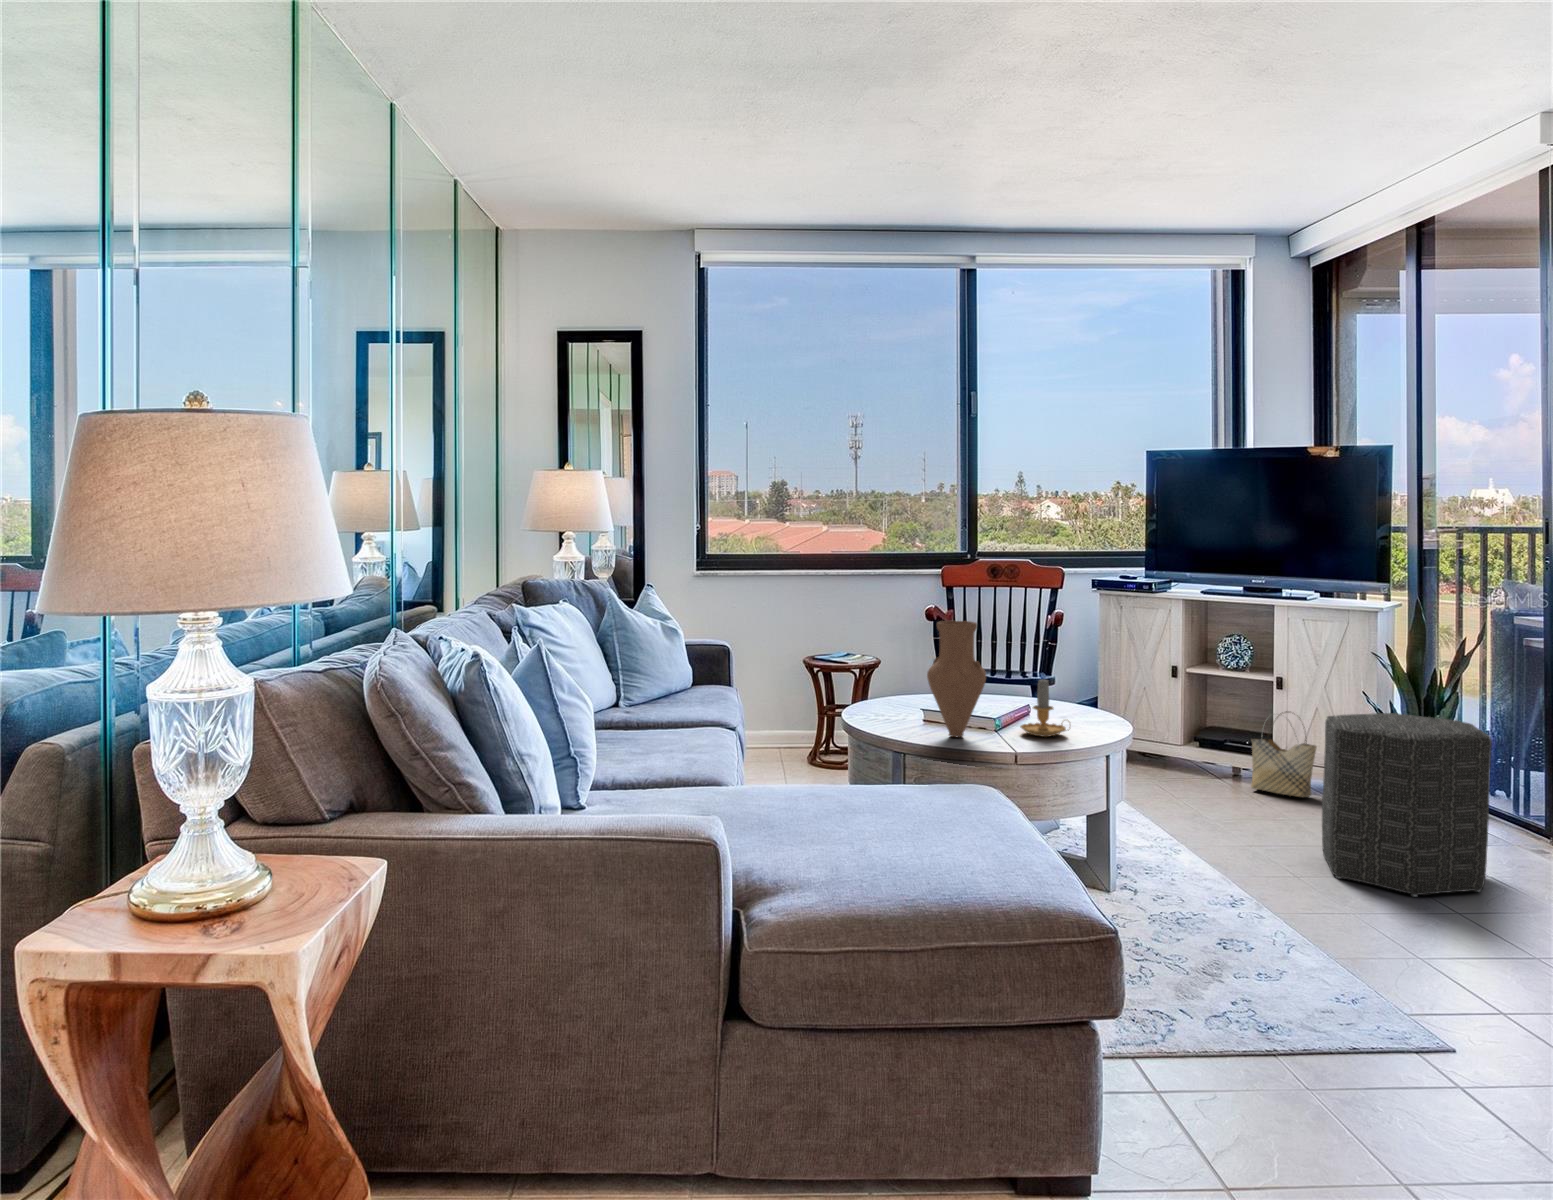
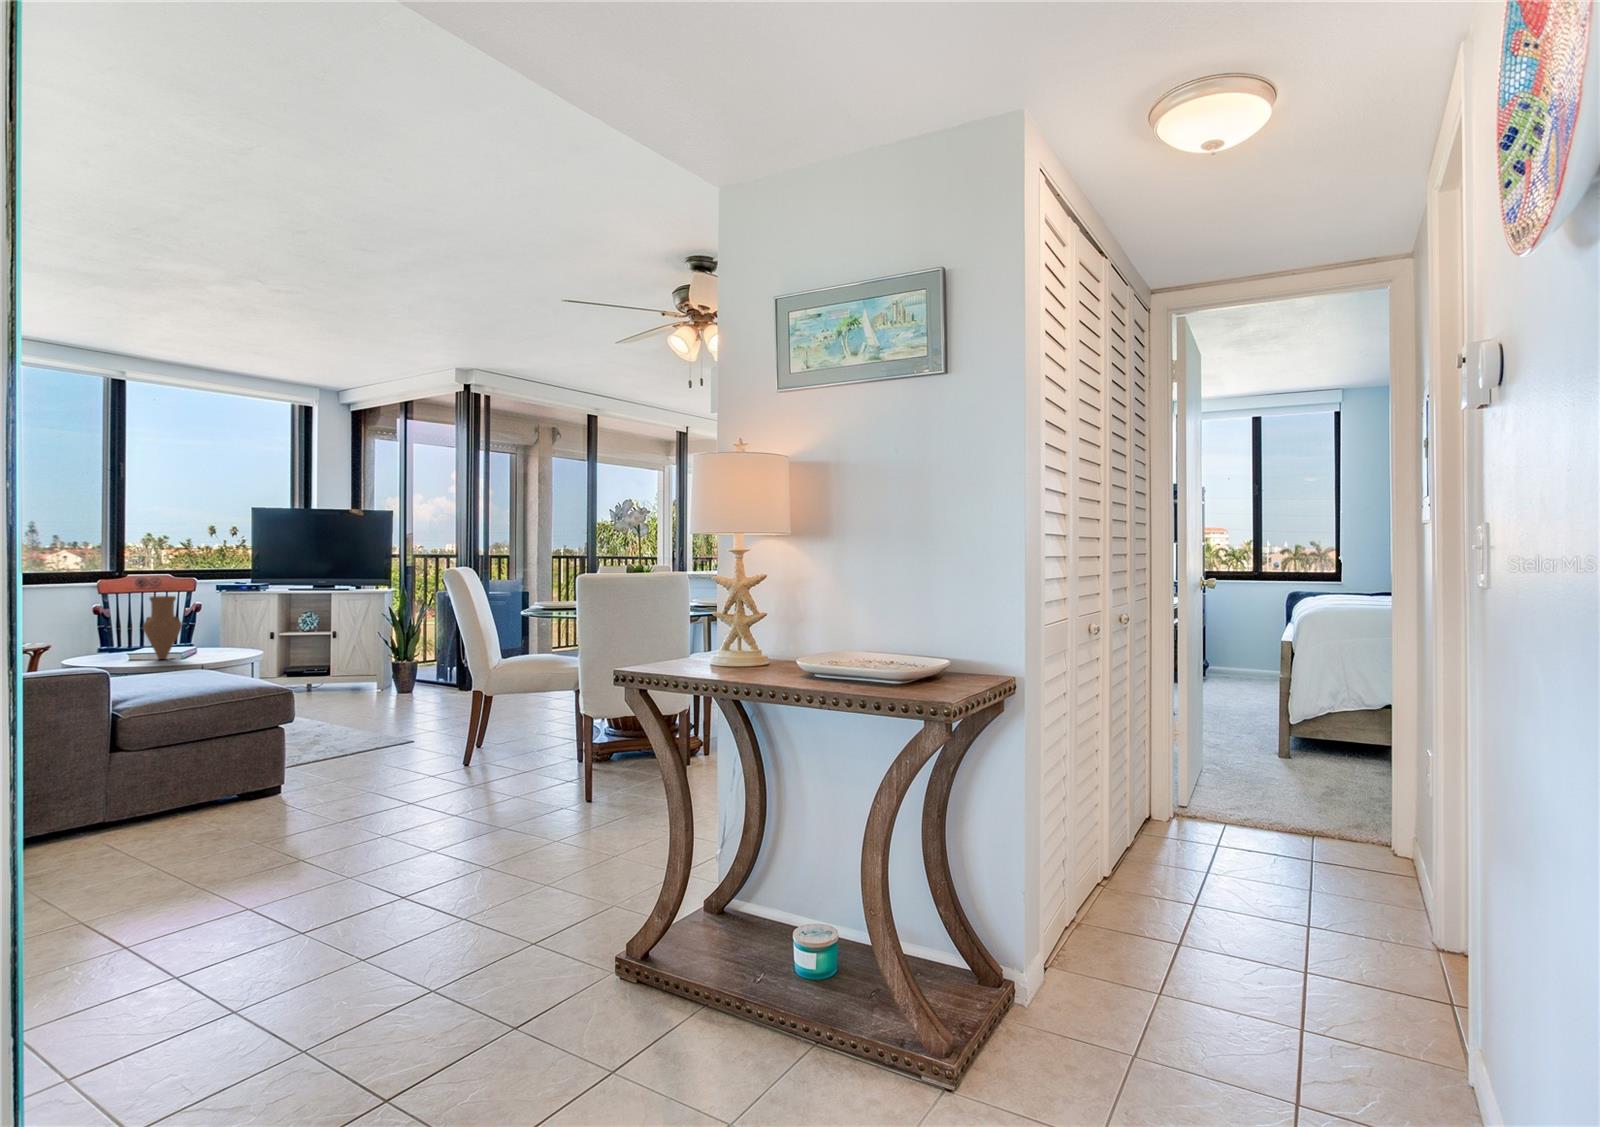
candle: present [1020,680,1070,737] -> none [201,624,233,656]
woven basket: present [1251,711,1317,797] -> none [321,650,357,695]
ottoman: present [1322,713,1492,897] -> none [361,638,433,716]

